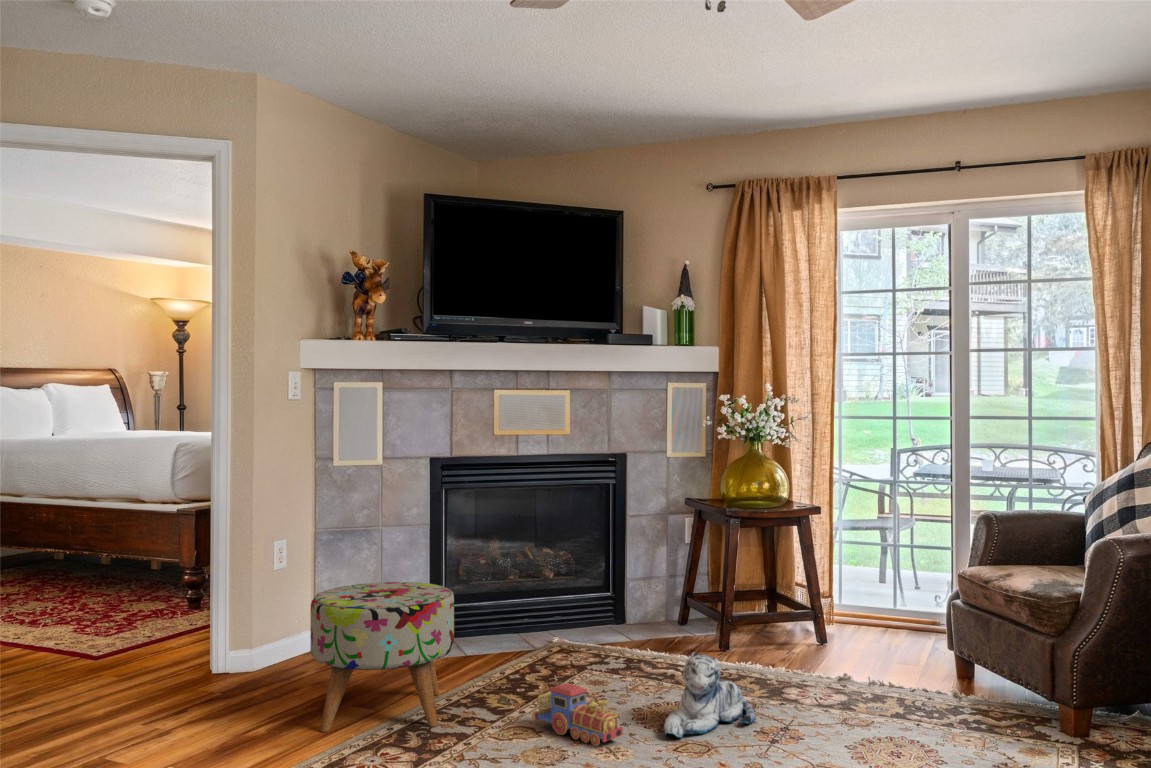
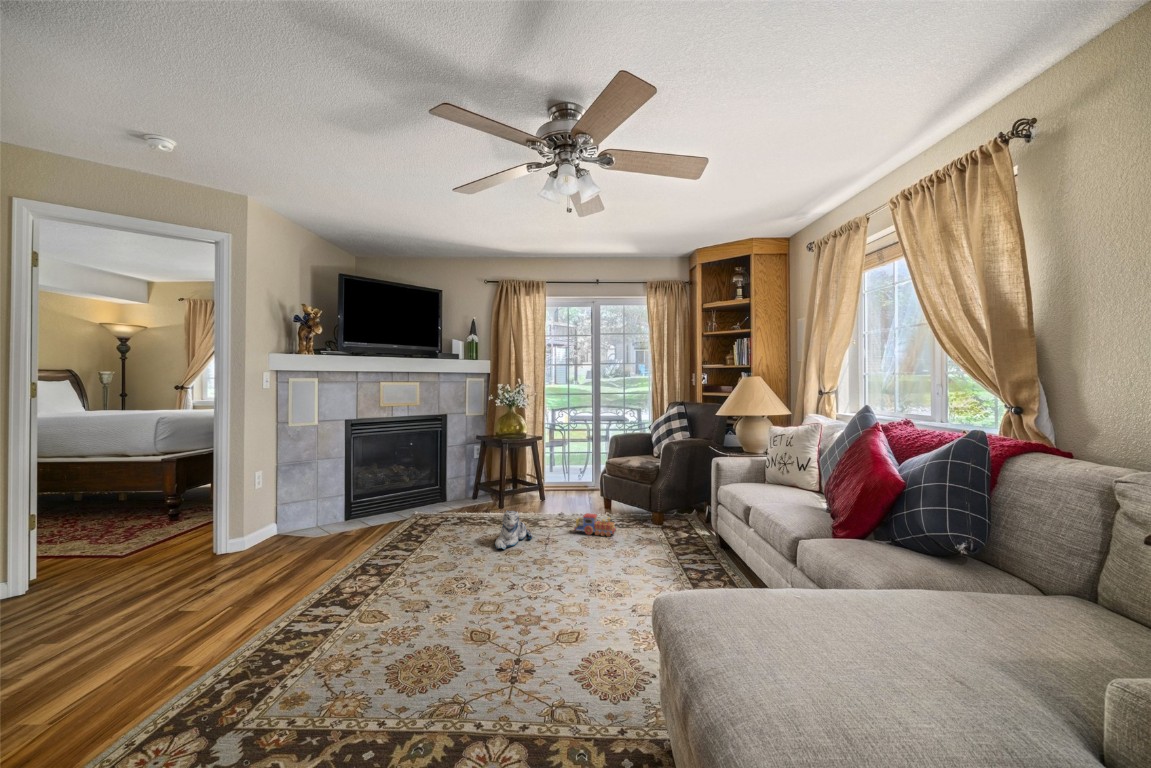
ottoman: present [310,582,454,732] -> none [301,490,384,576]
toy train: present [534,683,623,746] -> present [574,513,616,536]

